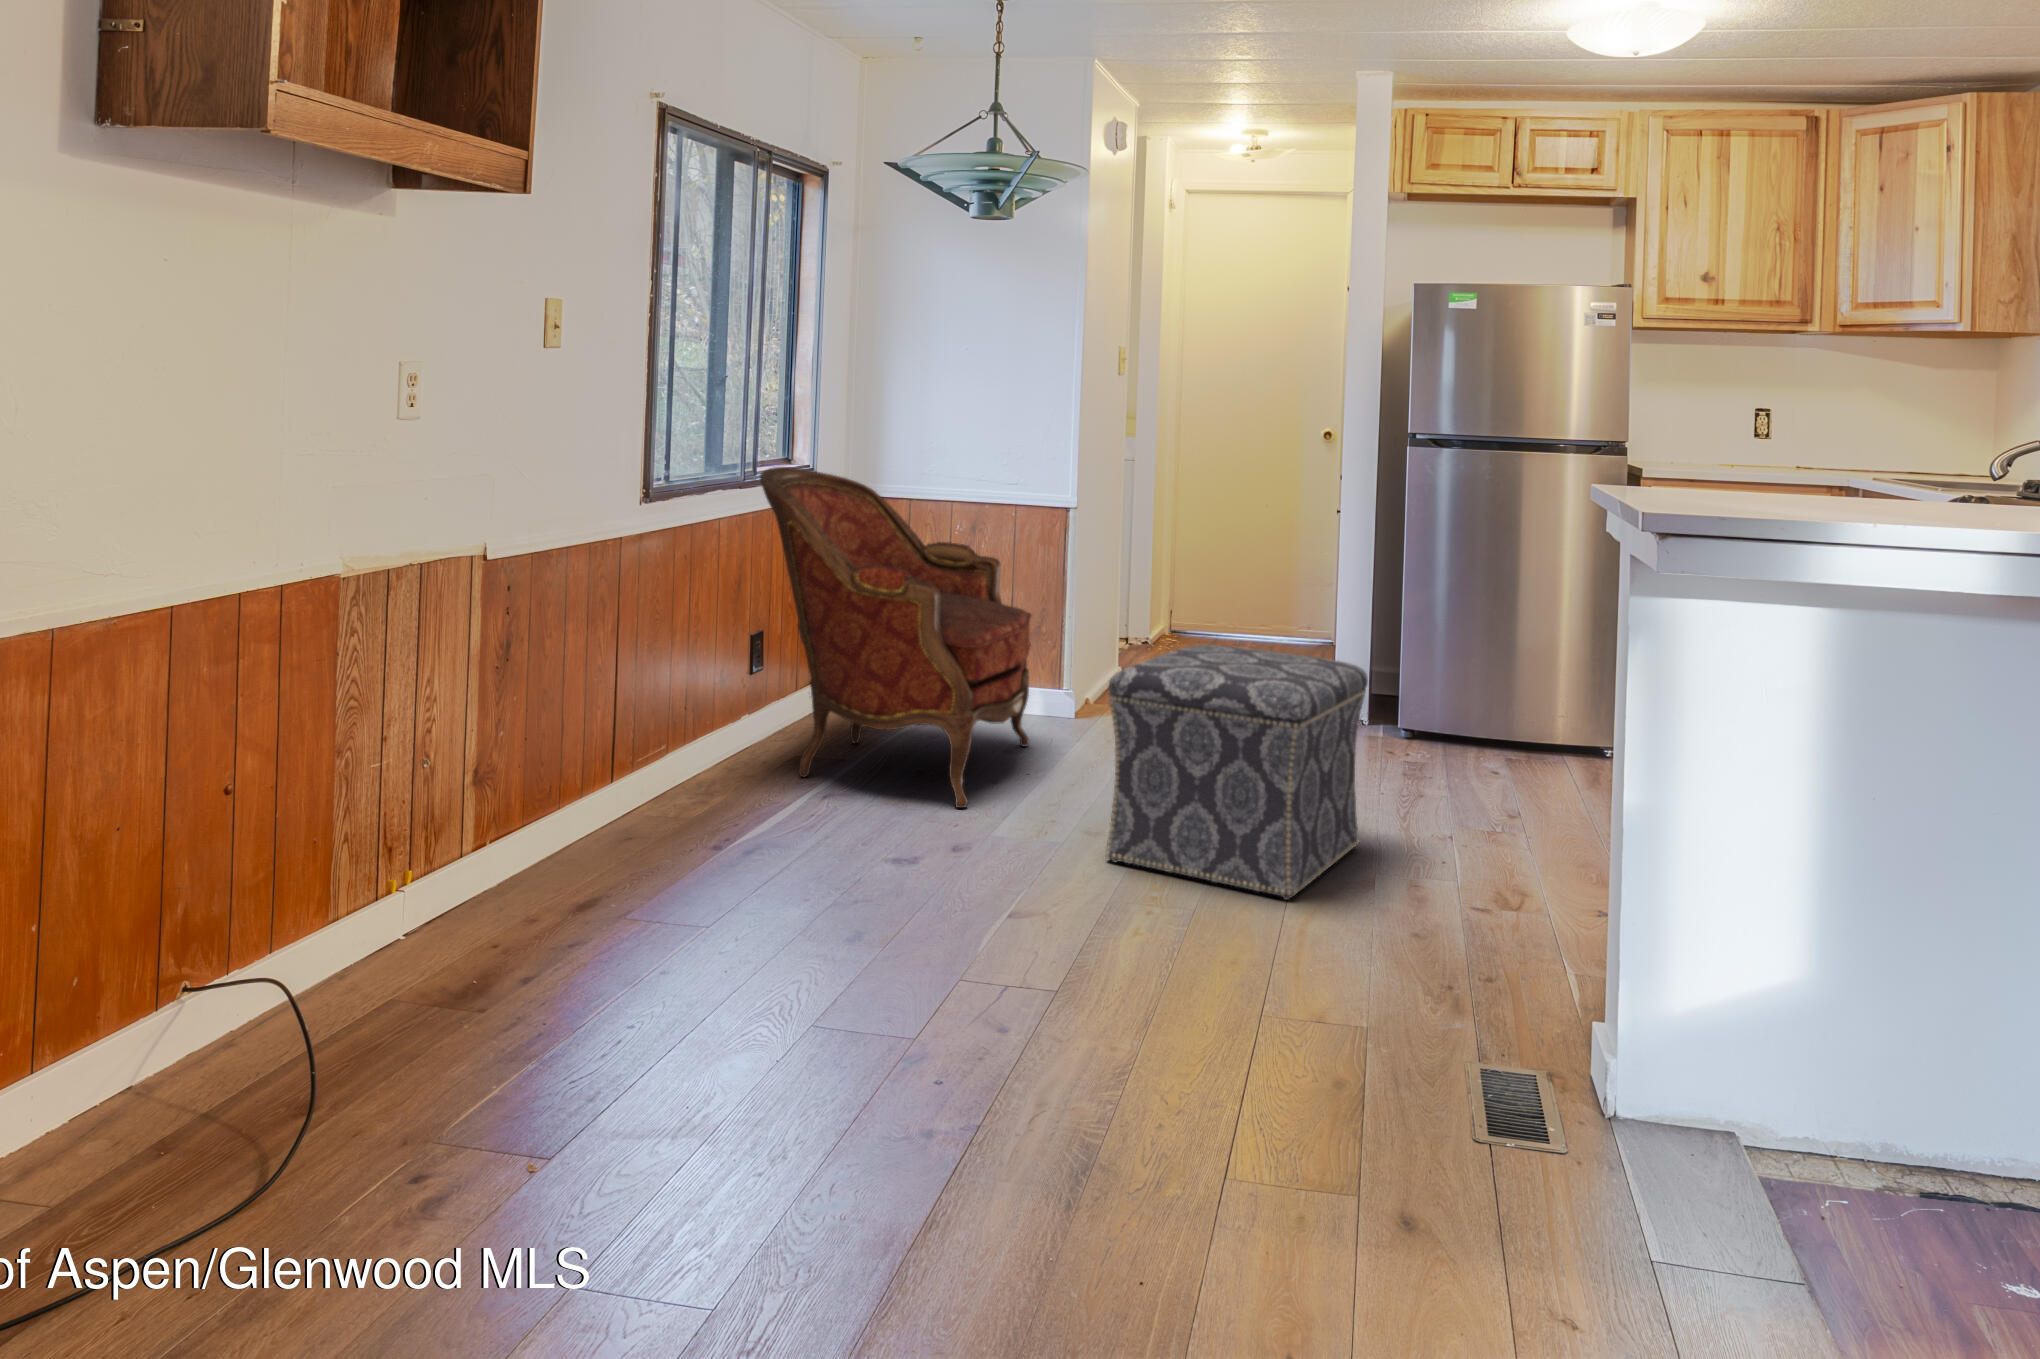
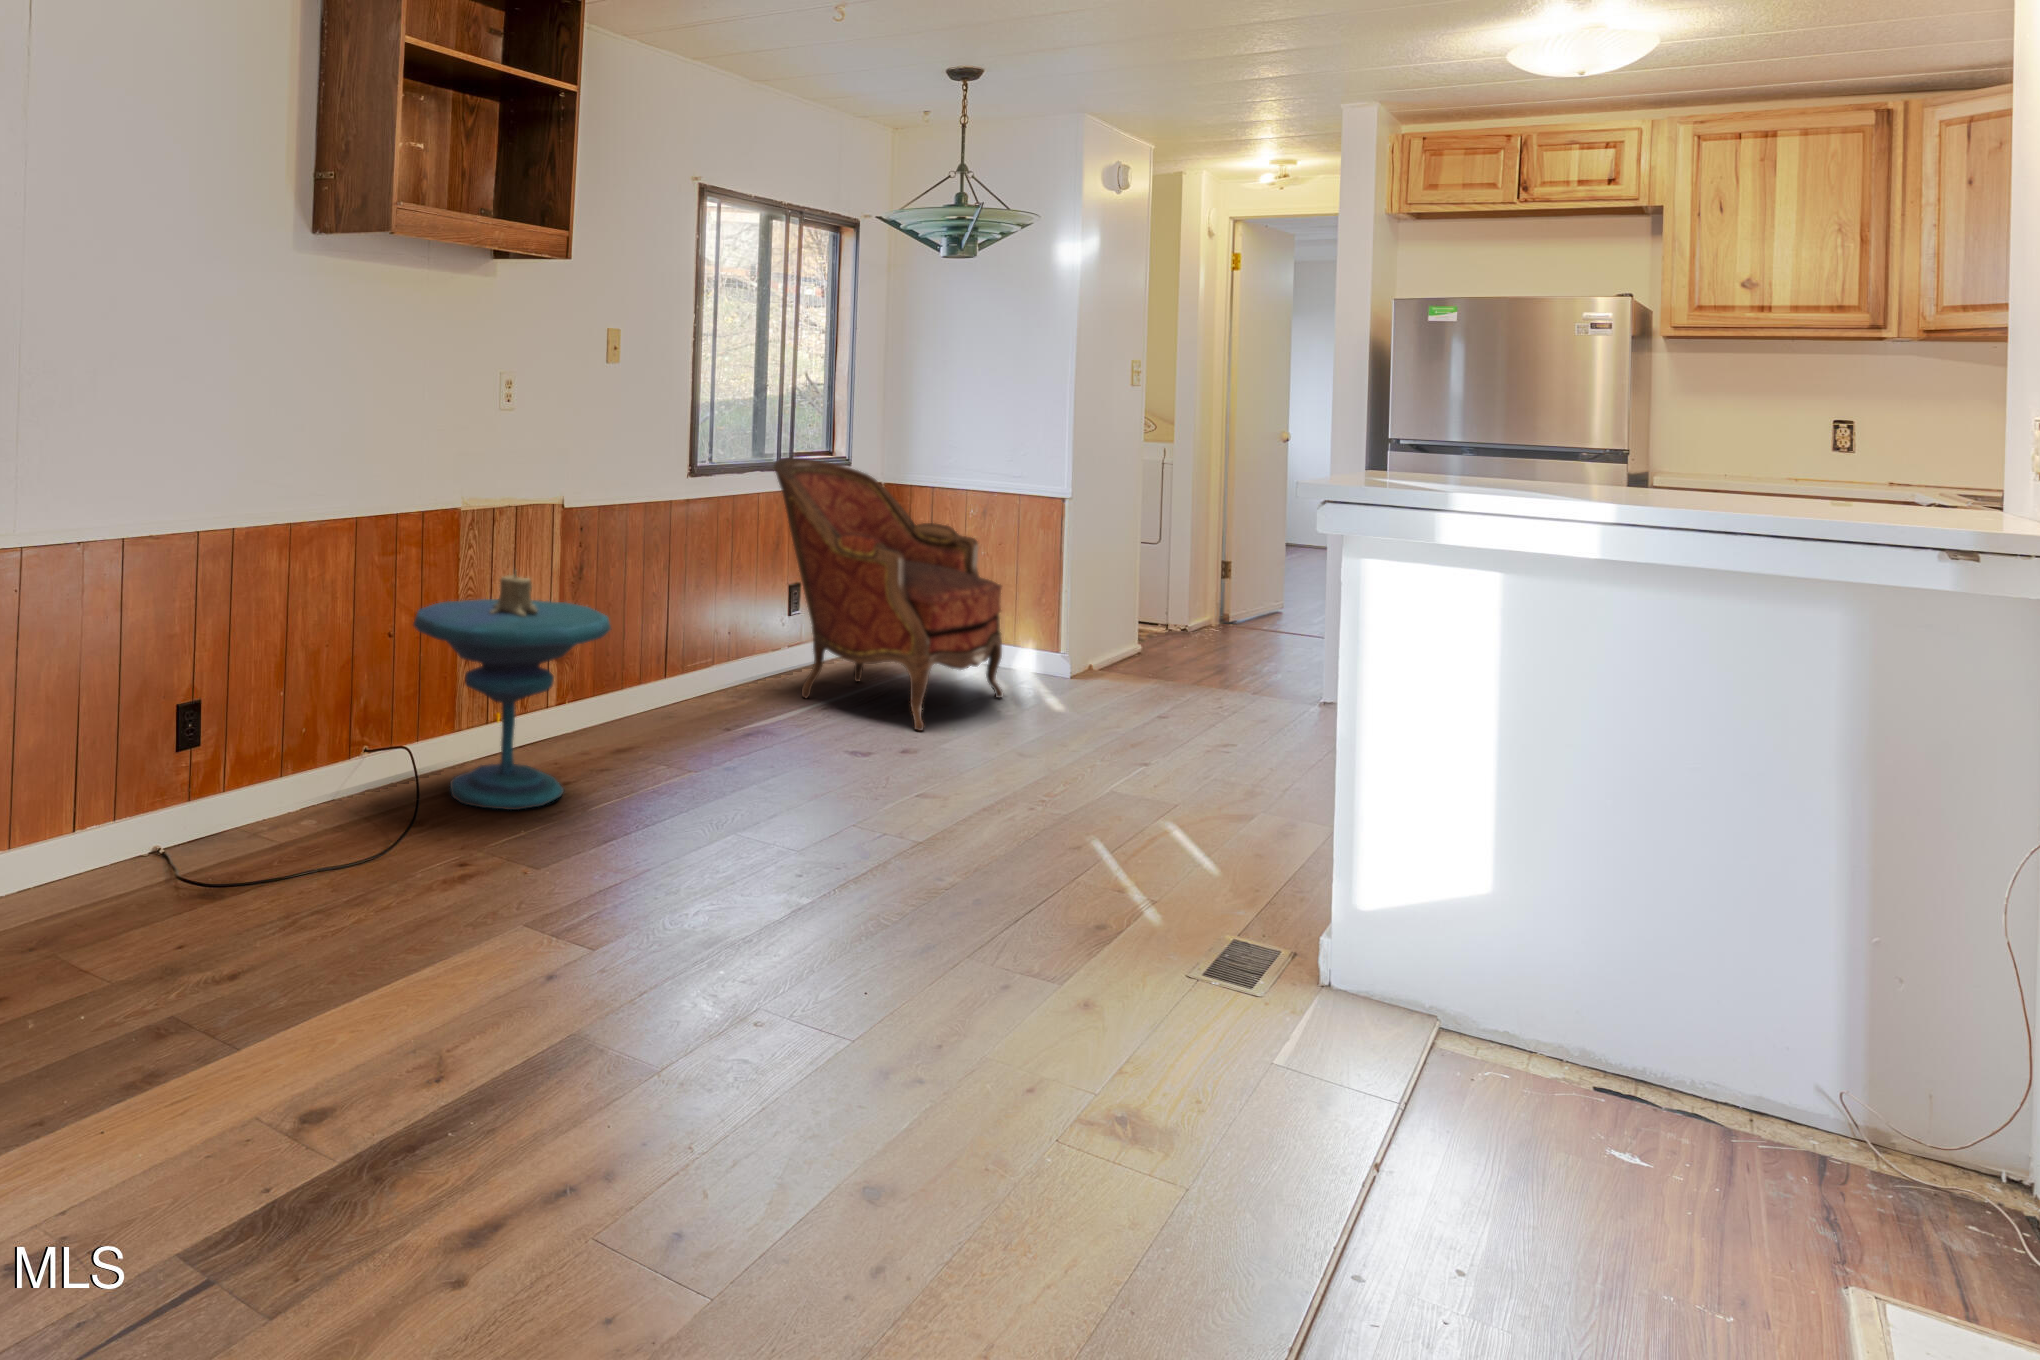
ottoman: present [1106,644,1368,900] -> none [1017,613,1266,821]
side table: none [275,671,607,1057] -> present [413,570,611,810]

